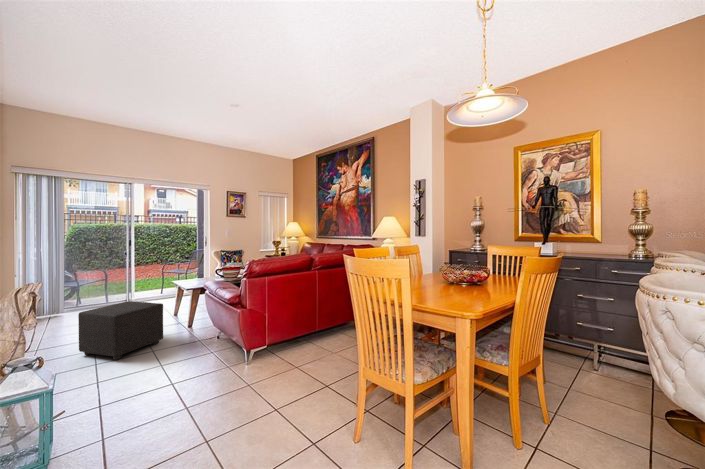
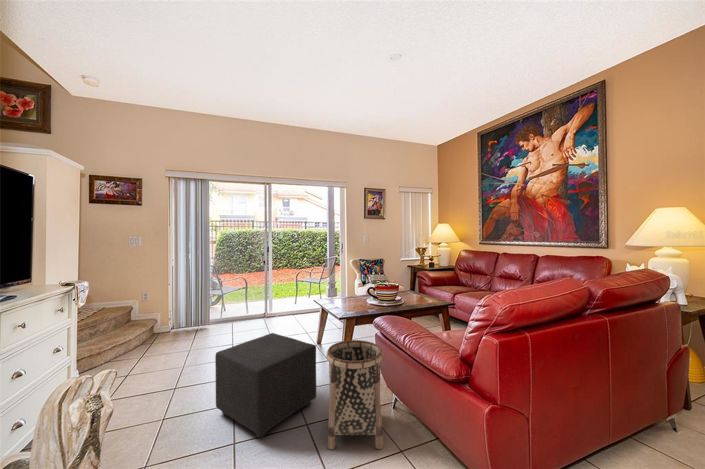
basket: none [166,297,207,357] -> present [327,340,383,449]

